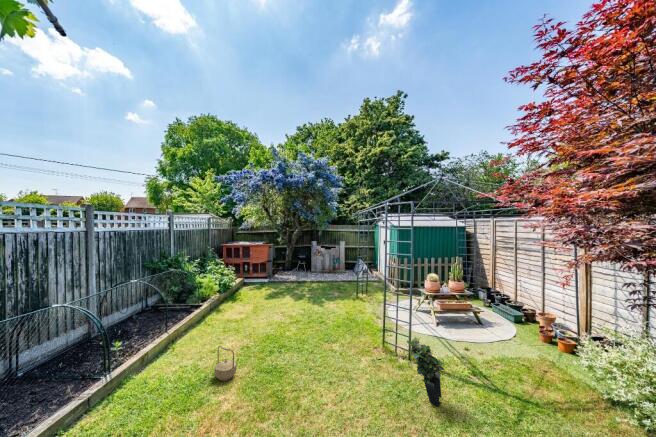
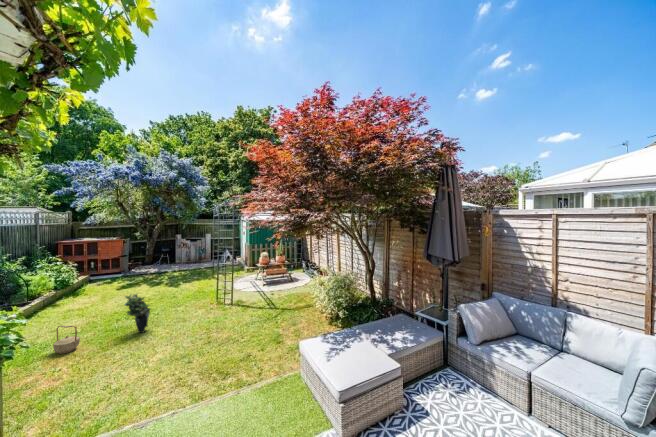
potted plant: present [407,337,444,406] -> present [125,294,150,333]

